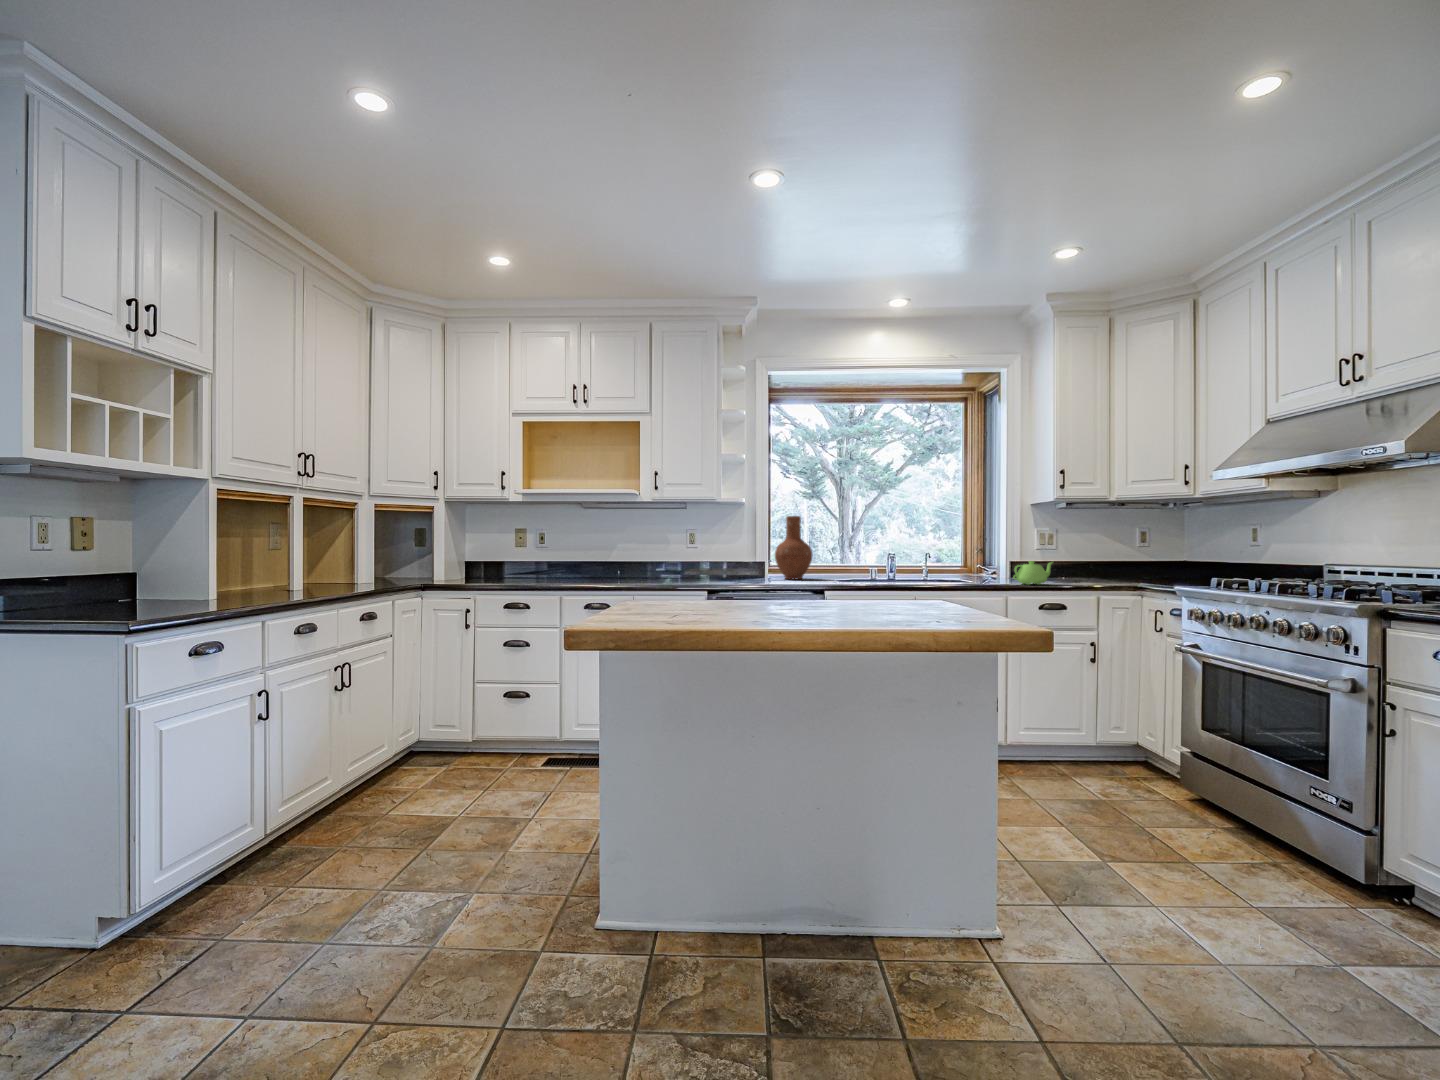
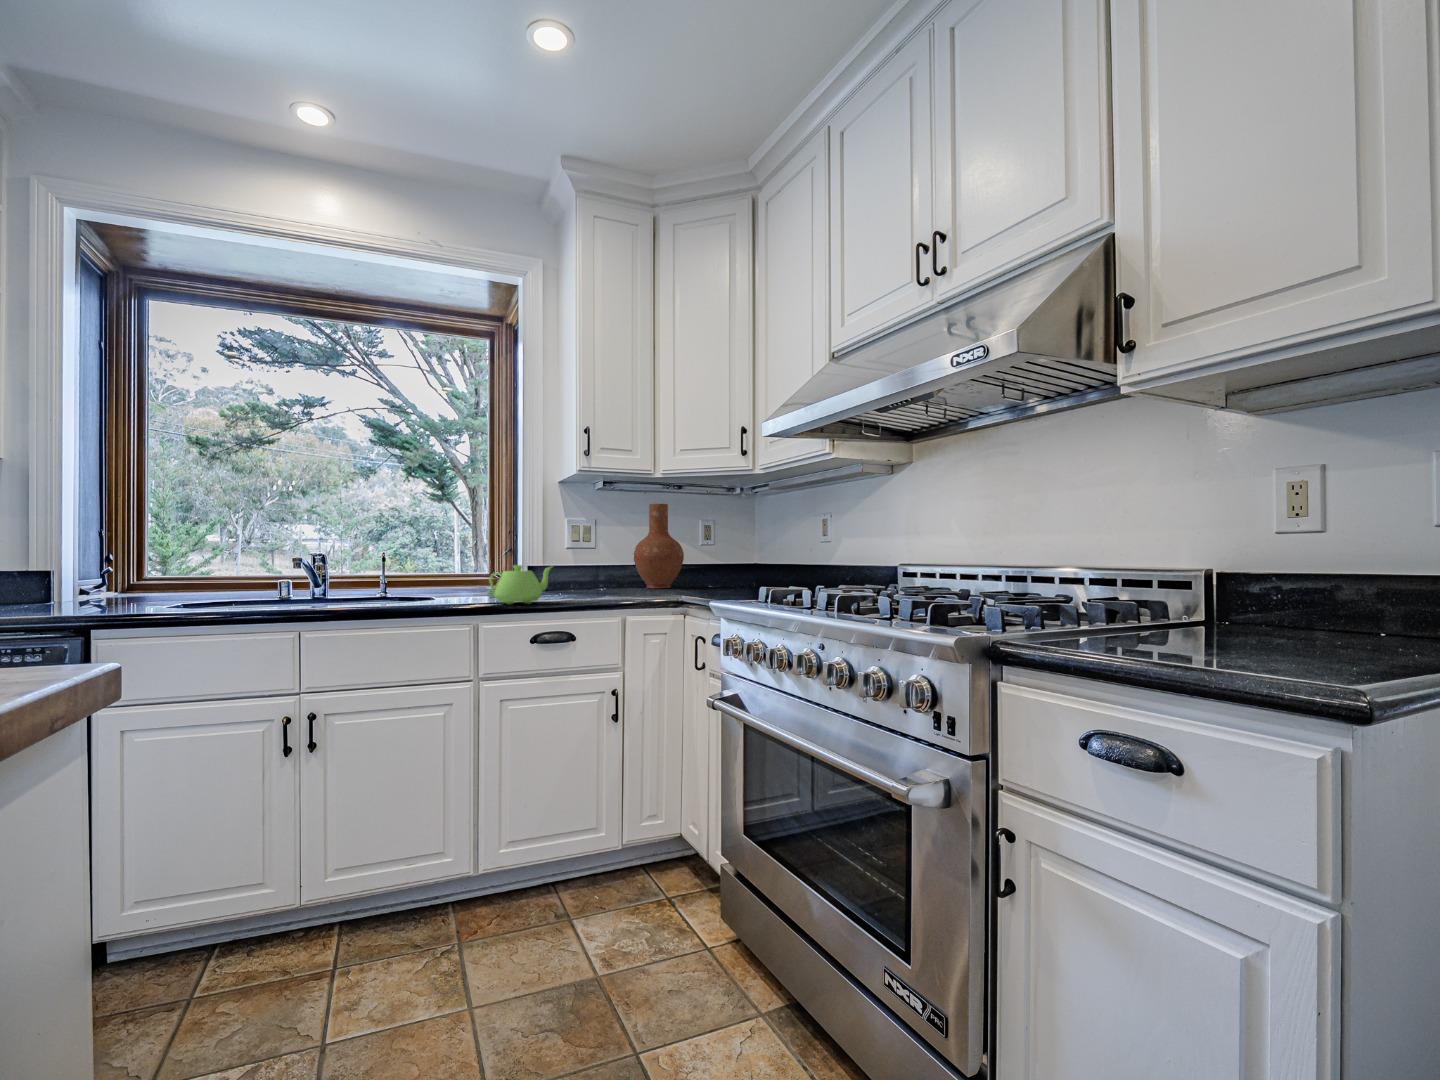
vase: present [775,516,813,579] -> present [634,504,684,588]

